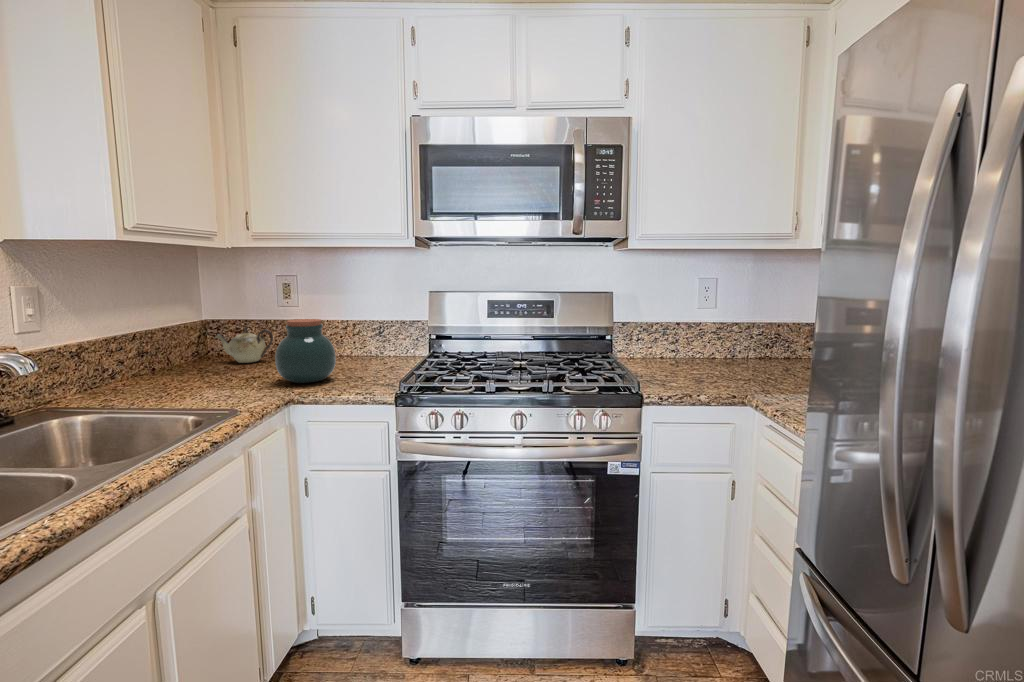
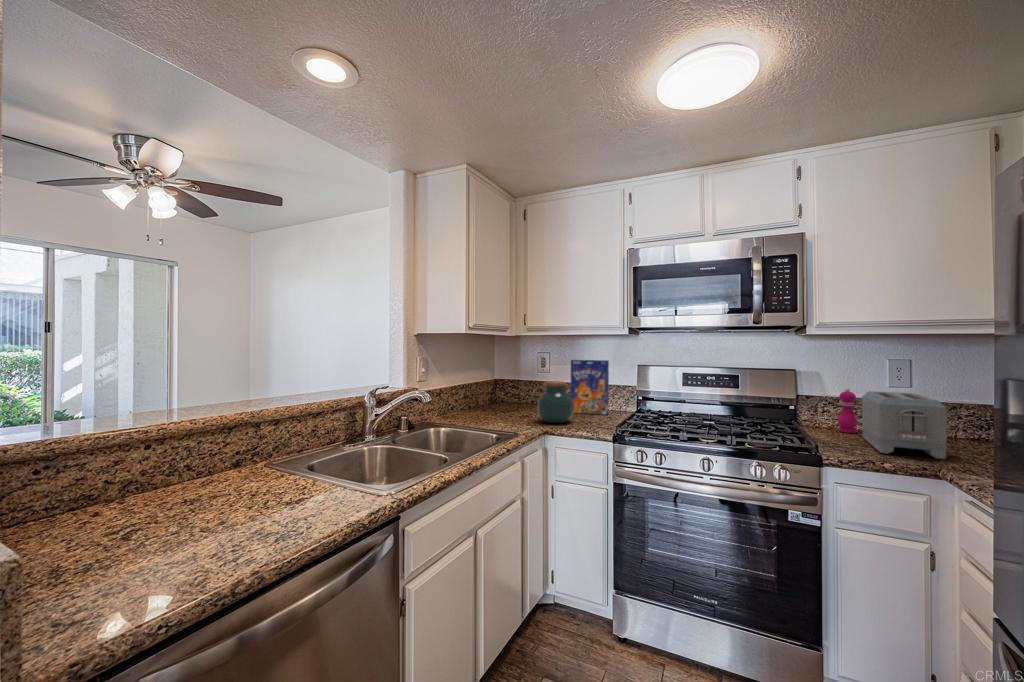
cereal box: none [329,285,389,364] -> present [571,360,609,415]
pepper mill: none [651,312,669,363] -> present [838,388,858,433]
toaster: none [676,315,758,386] -> present [862,391,947,459]
teapot: present [214,327,273,363] -> none [500,385,534,408]

